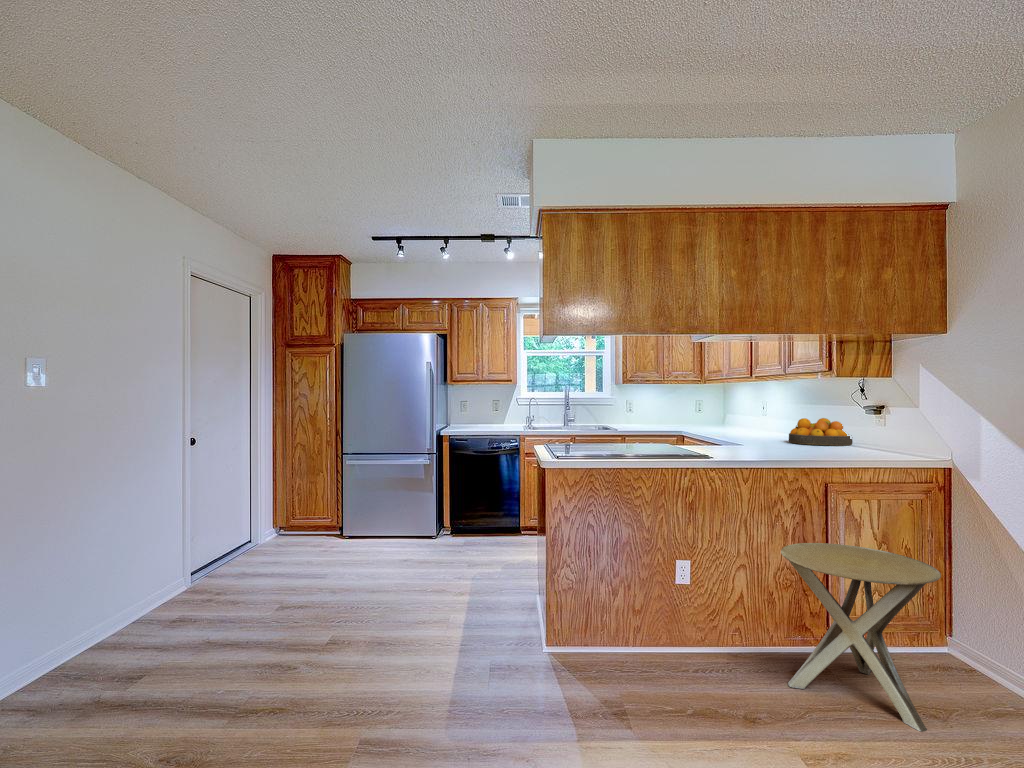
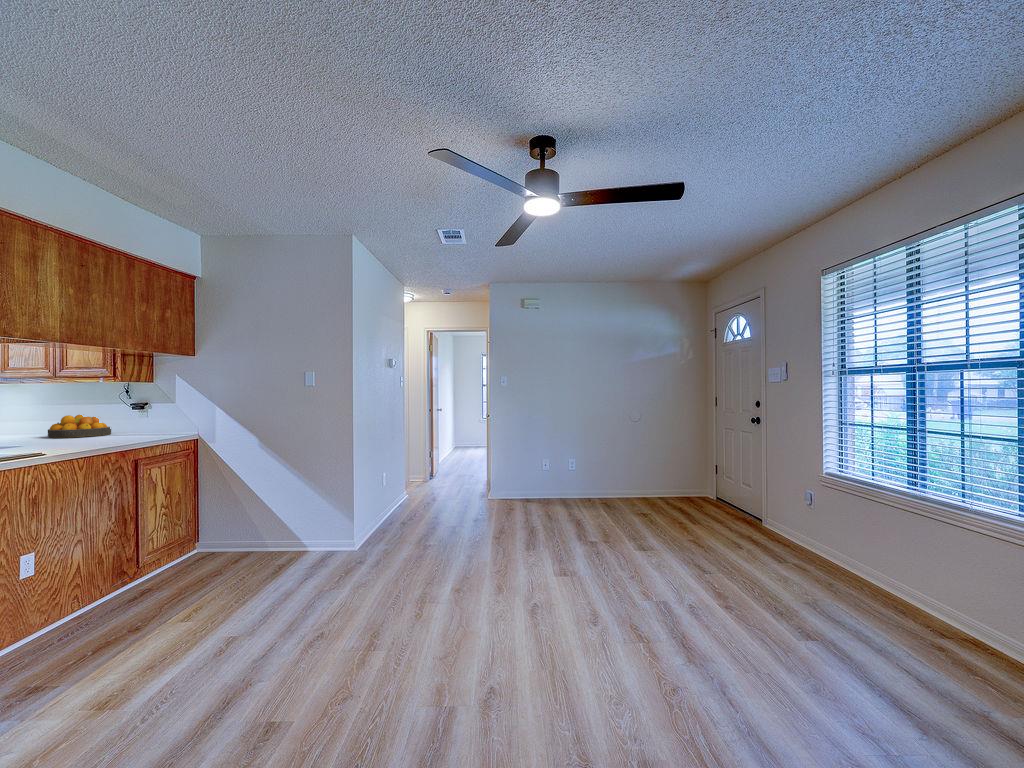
side table: present [781,543,941,731] -> none [121,495,228,608]

